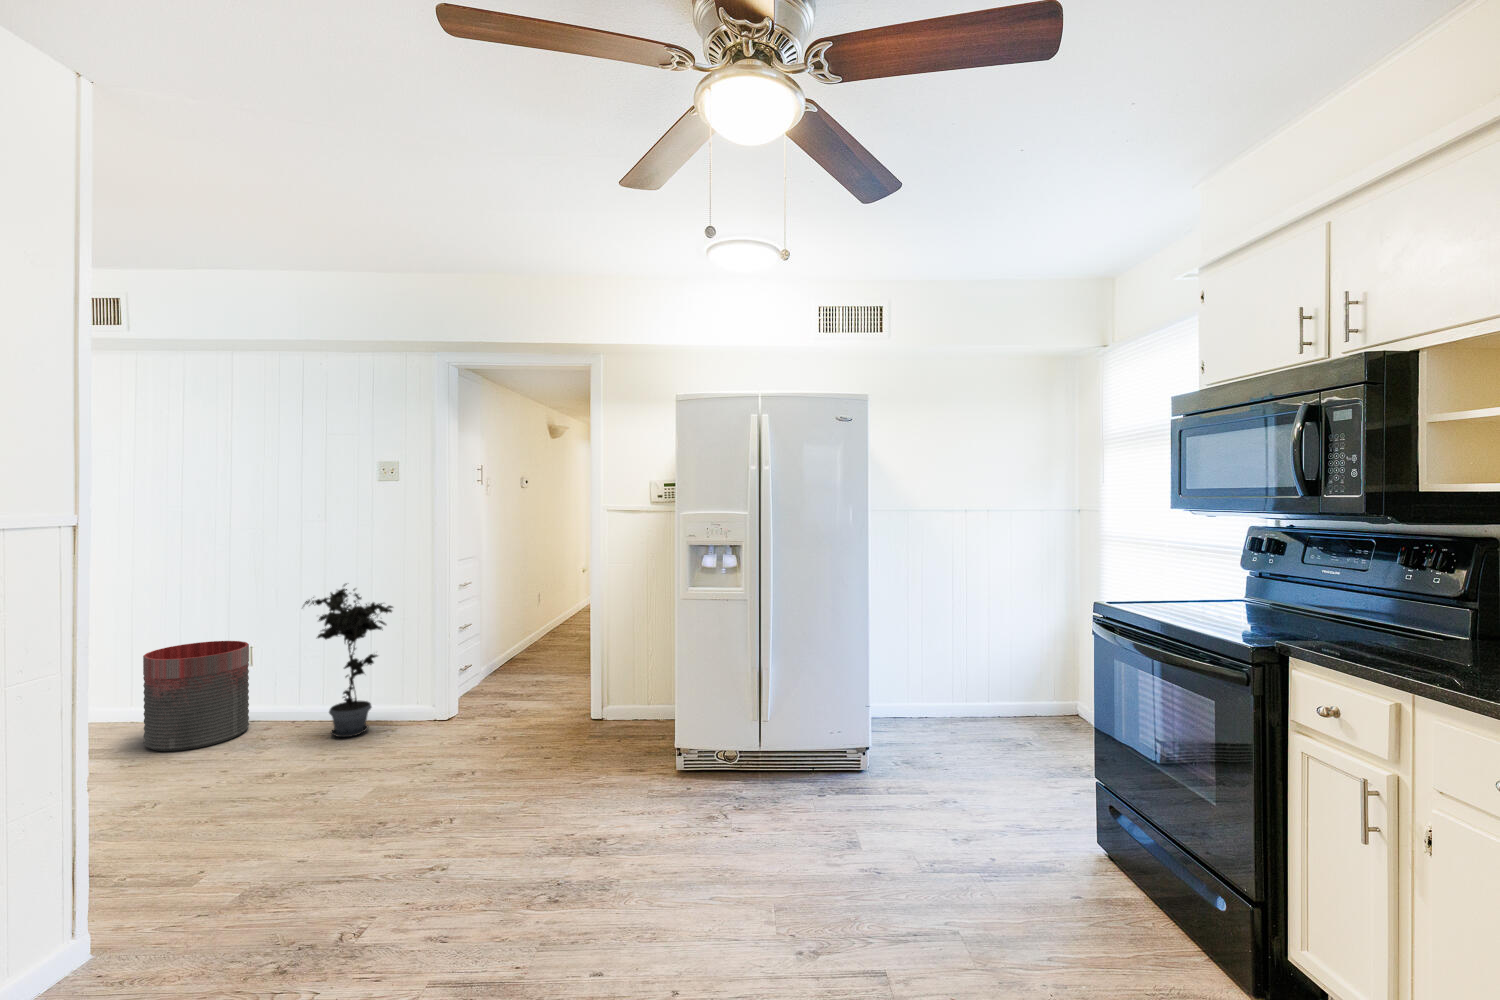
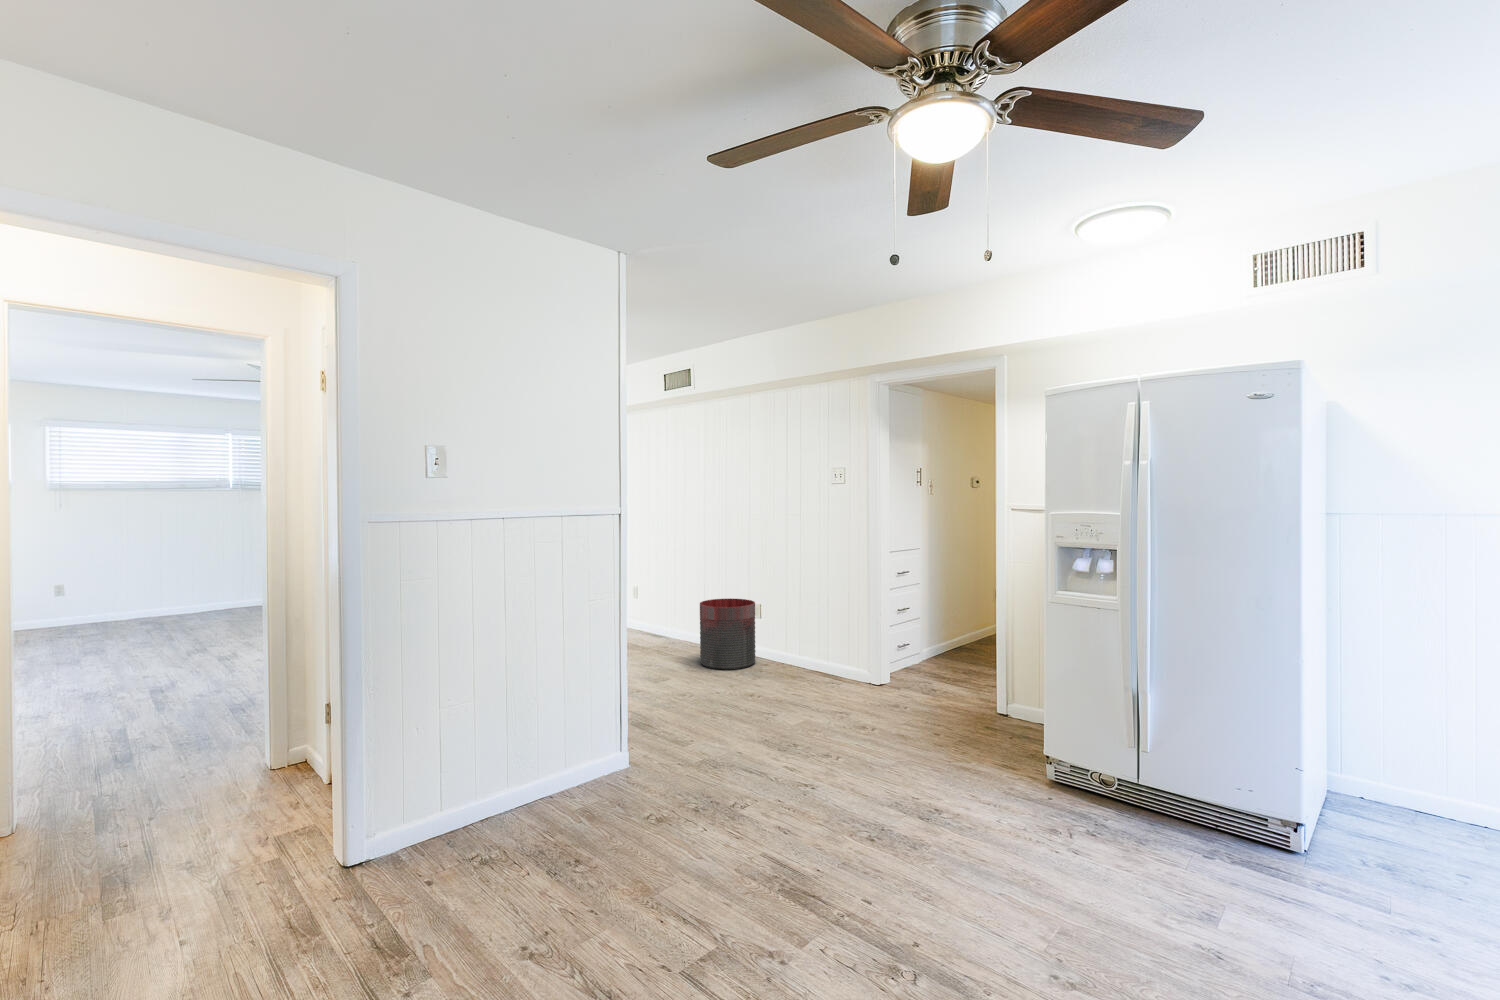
potted plant: present [303,584,393,737] -> none [781,563,836,683]

